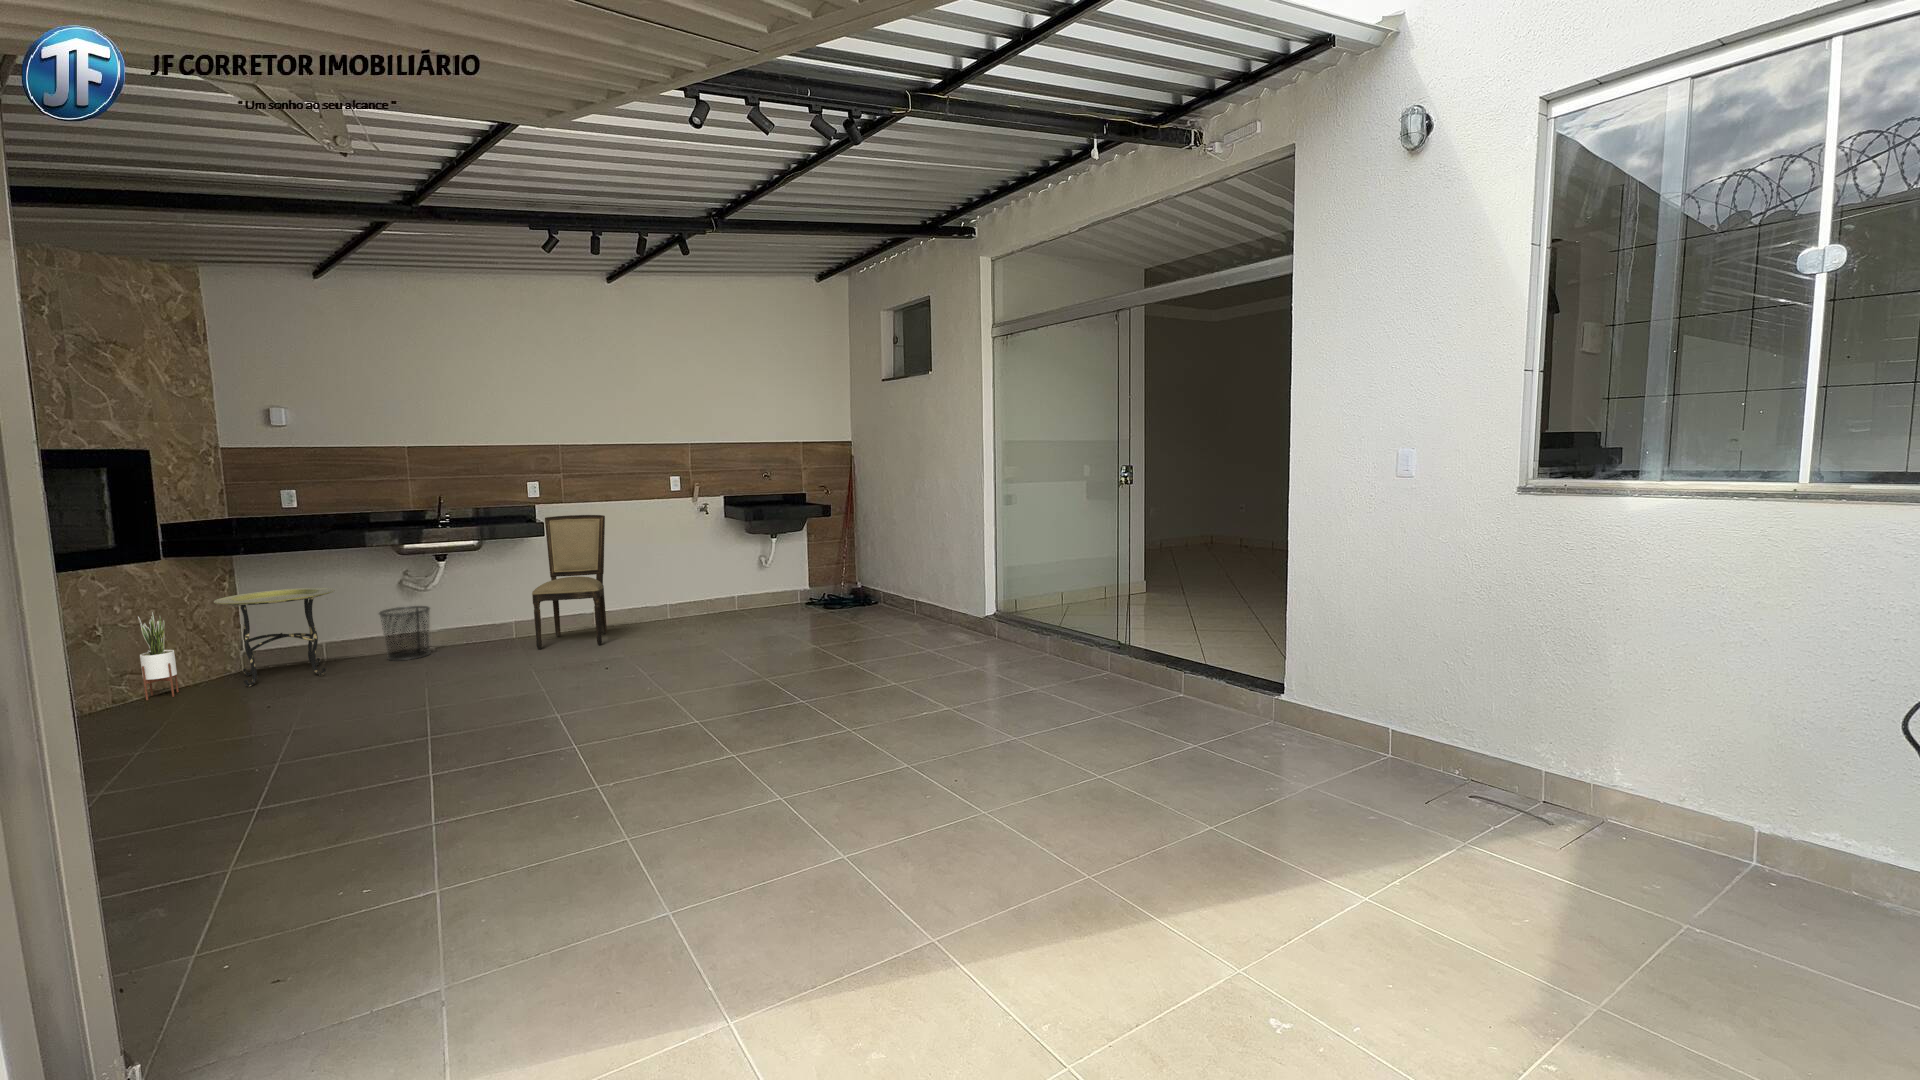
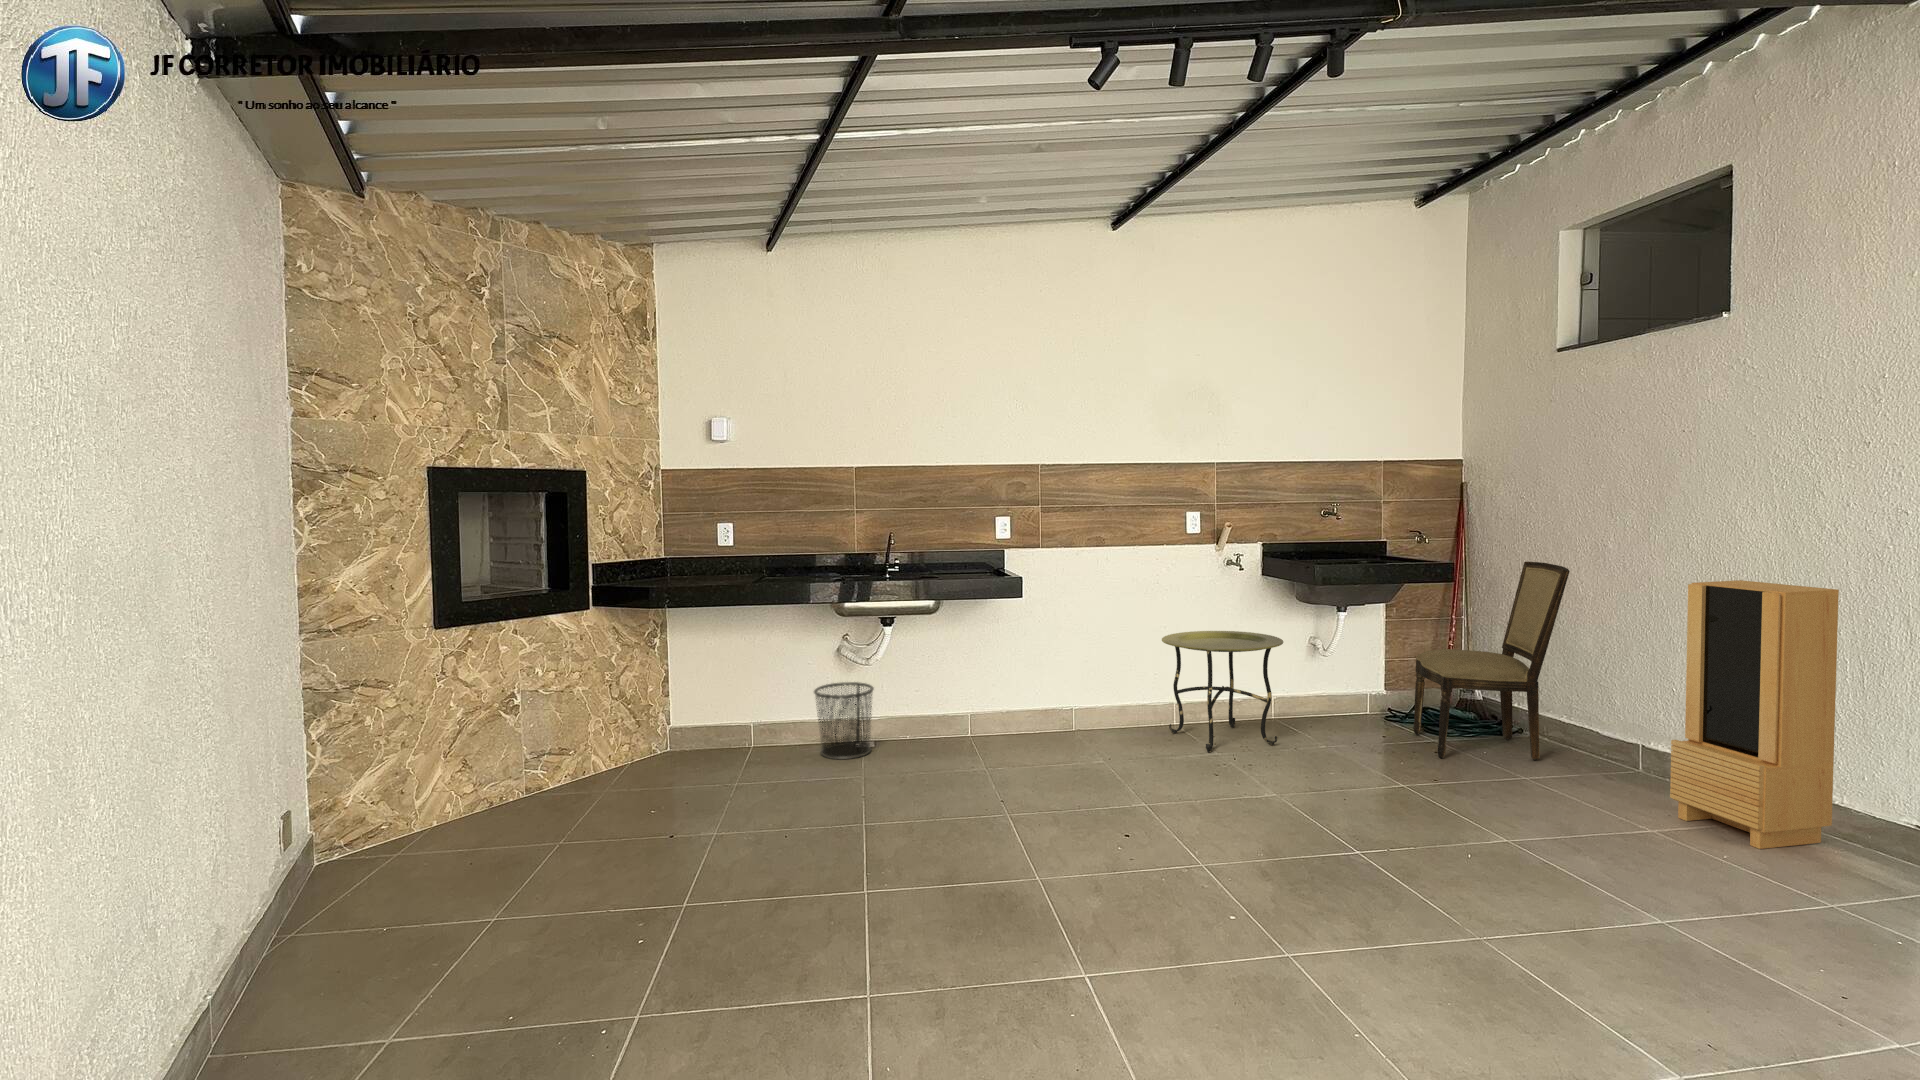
storage cabinet: none [910,507,969,638] -> present [1670,580,1839,849]
dining chair: present [532,515,607,649] -> present [1413,562,1570,760]
side table: present [214,588,335,687] -> present [1162,631,1283,752]
potted plant: present [138,613,179,700] -> none [553,677,594,791]

